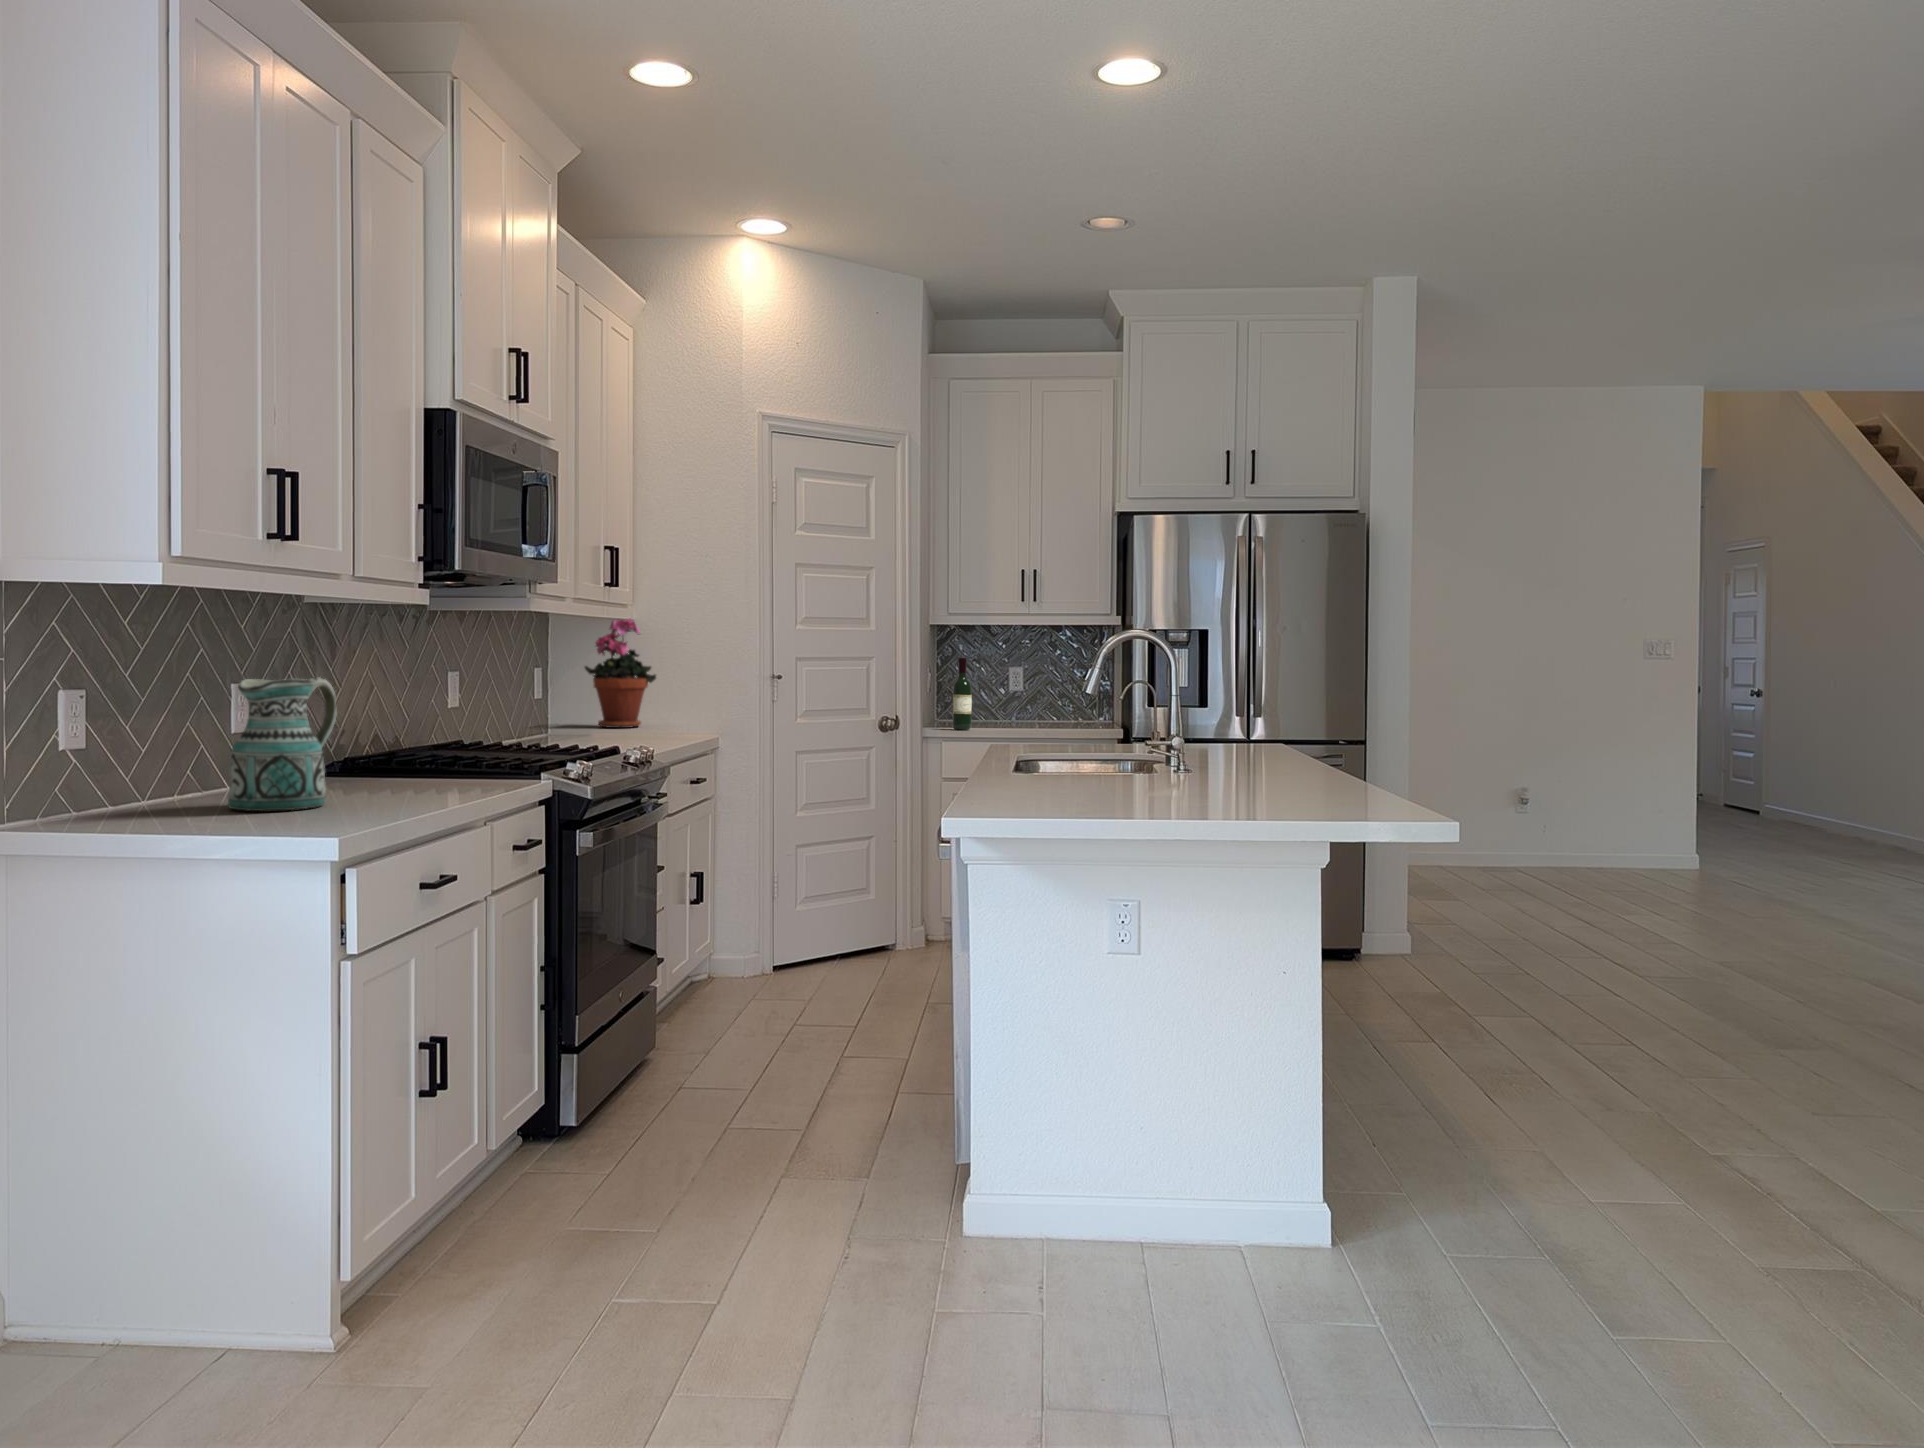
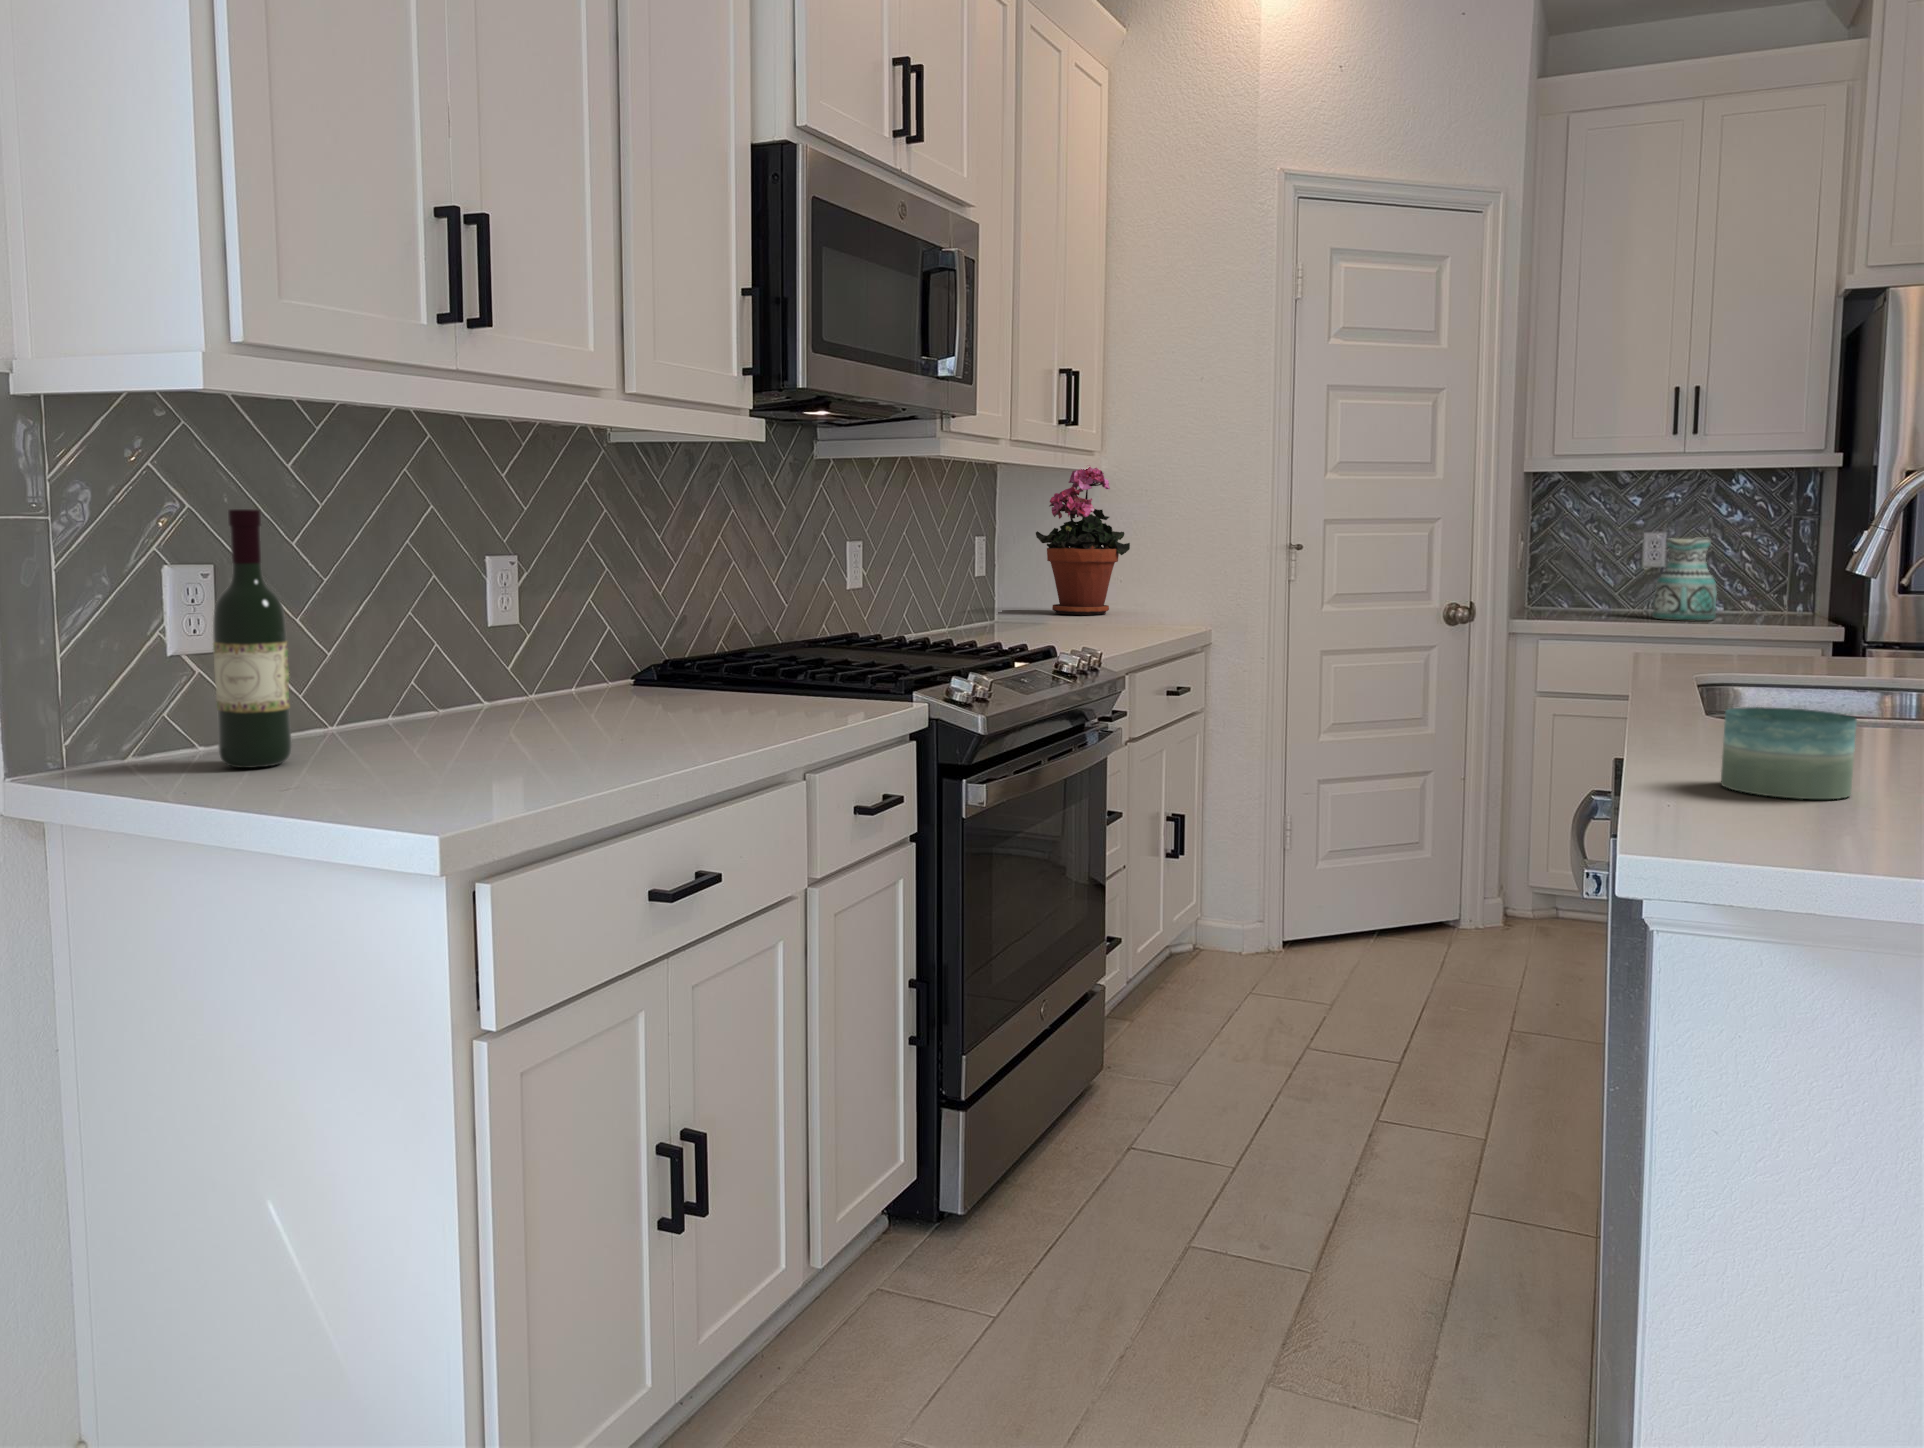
wine bottle: present [953,658,972,730] -> present [213,509,292,768]
ceramic pitcher: present [228,677,337,811] -> present [1653,537,1717,621]
candle: none [1000,756,1056,797] -> present [1721,707,1857,799]

